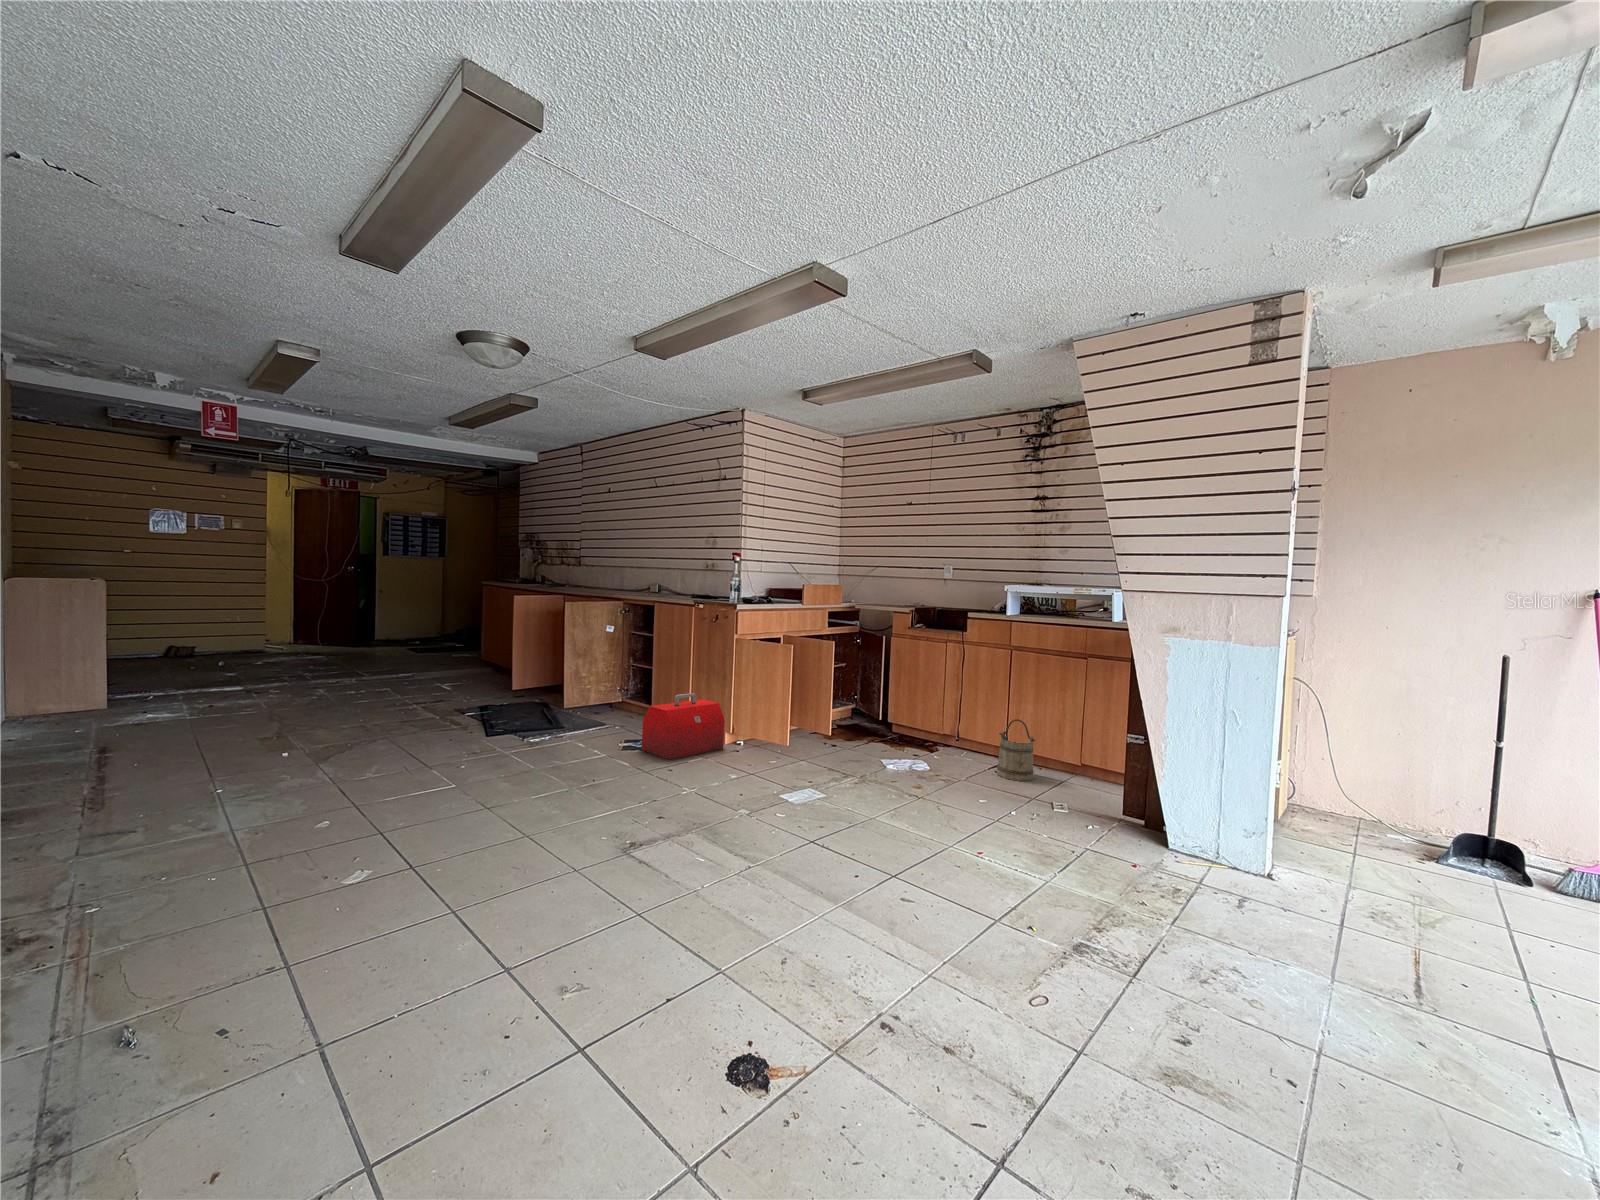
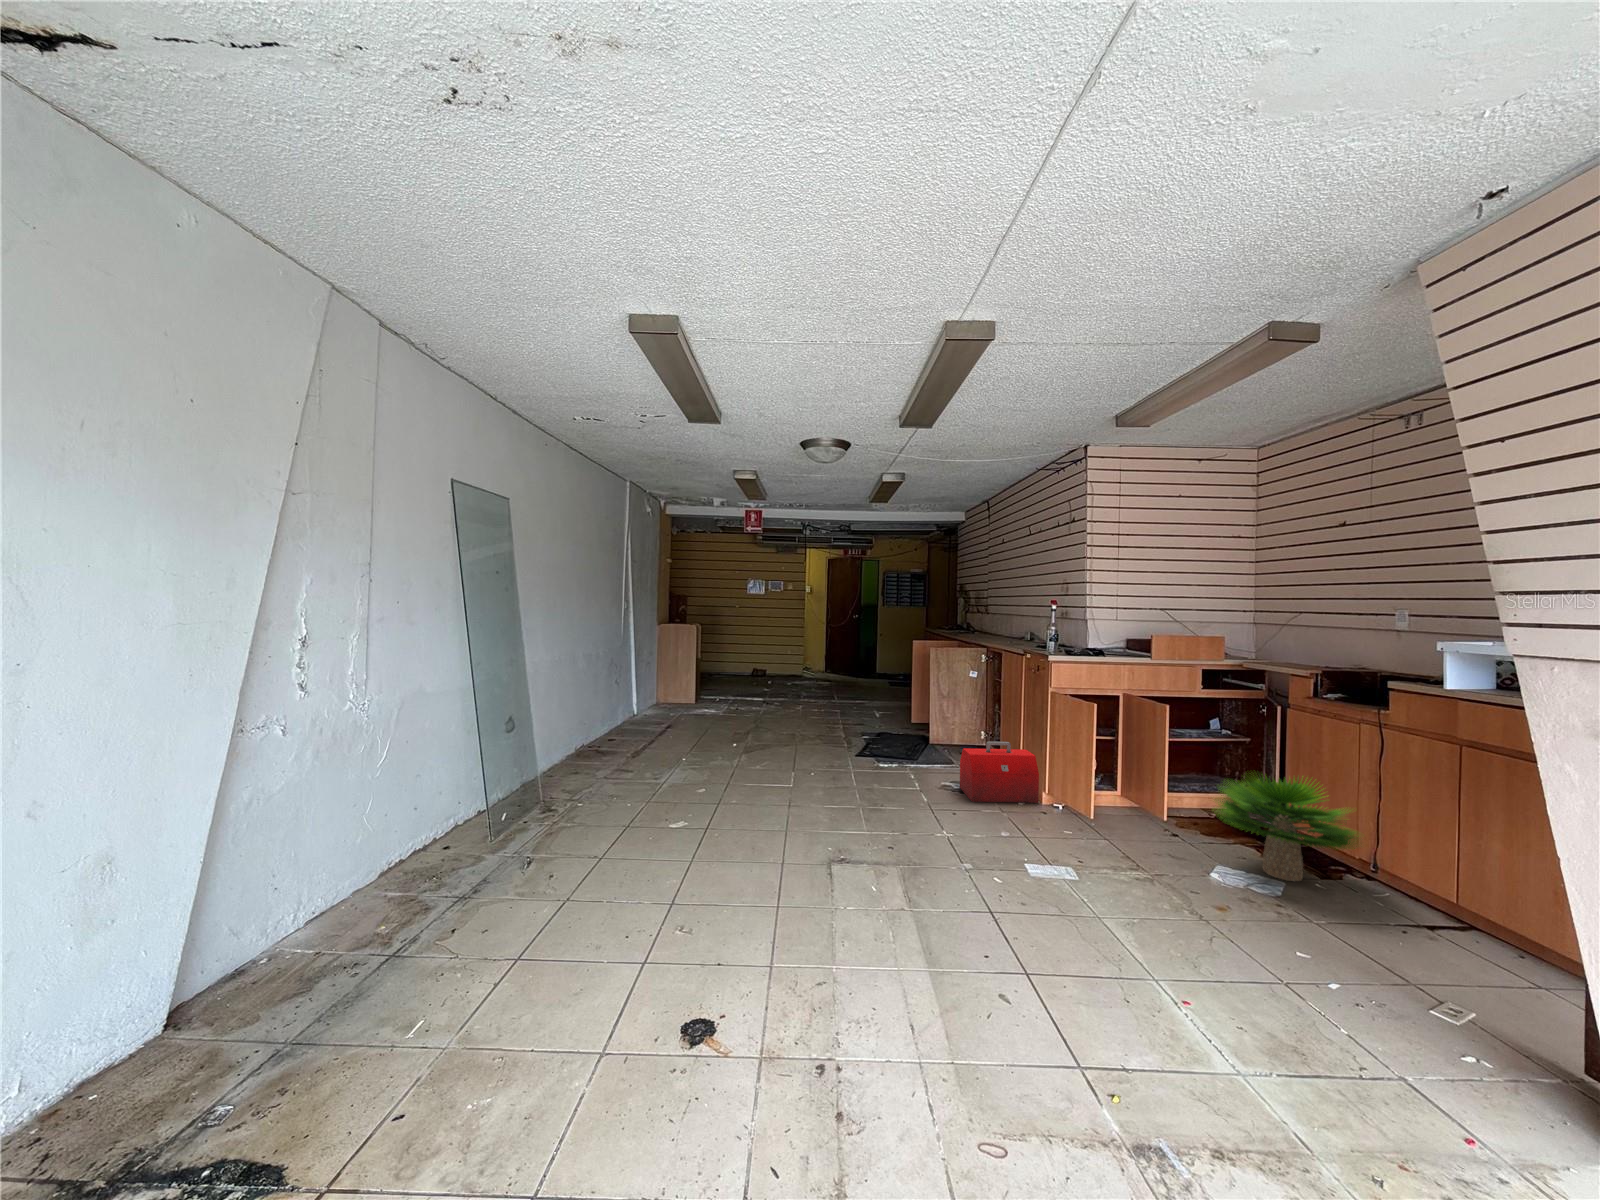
potted plant: none [871,685,963,763] -> present [1218,777,1359,881]
bucket: present [997,719,1035,781] -> none [1415,854,1497,961]

